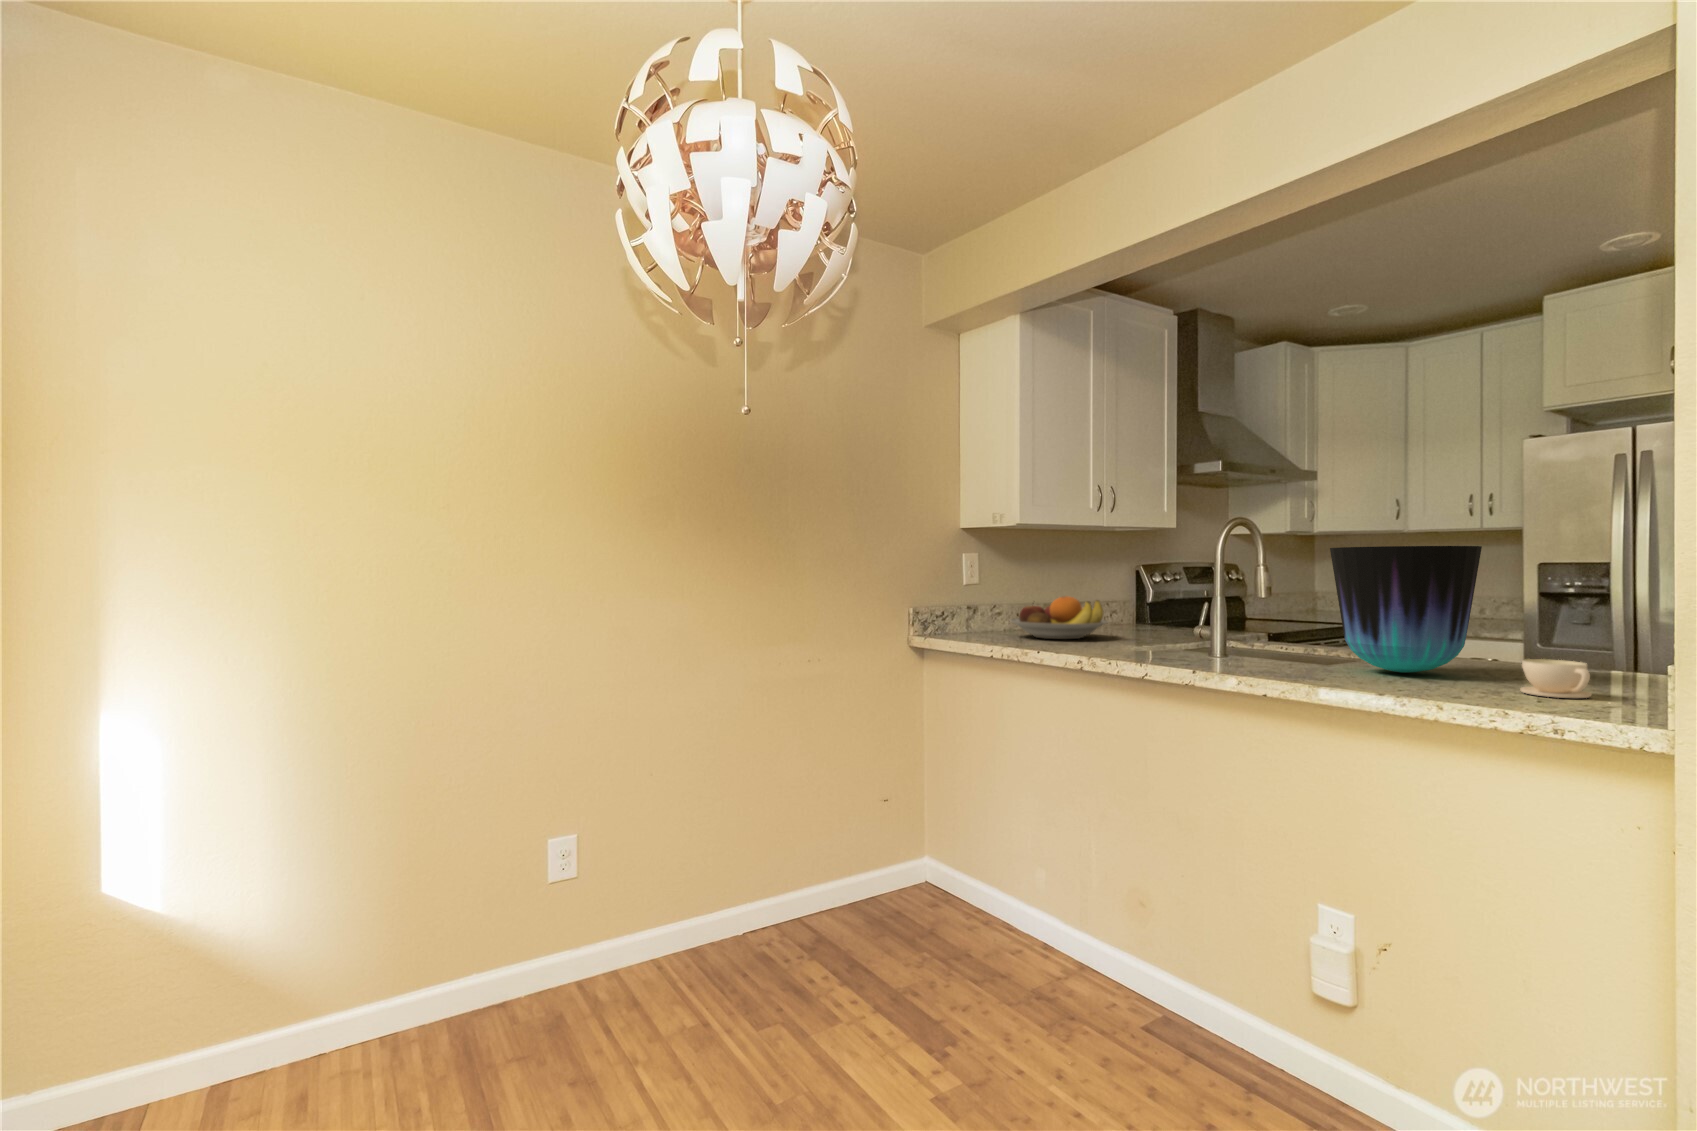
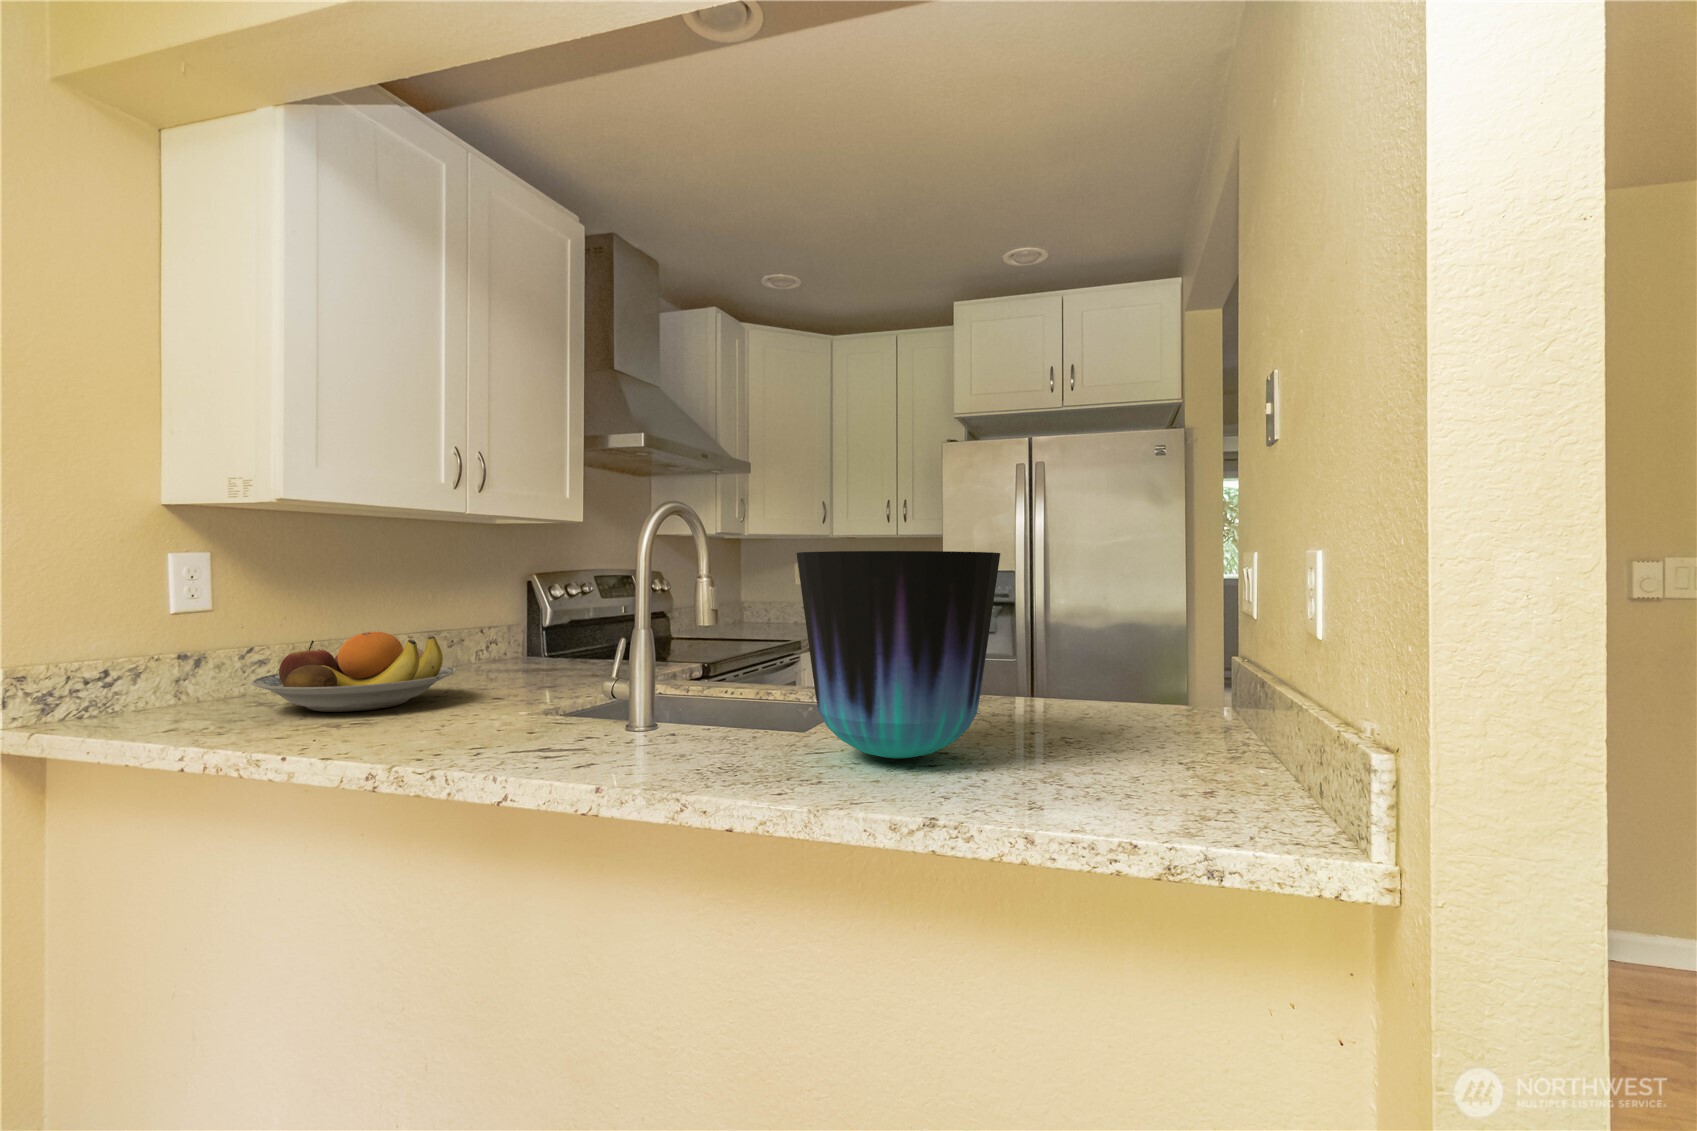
coffee cup: present [1520,659,1591,698] -> none [1081,737,1184,812]

